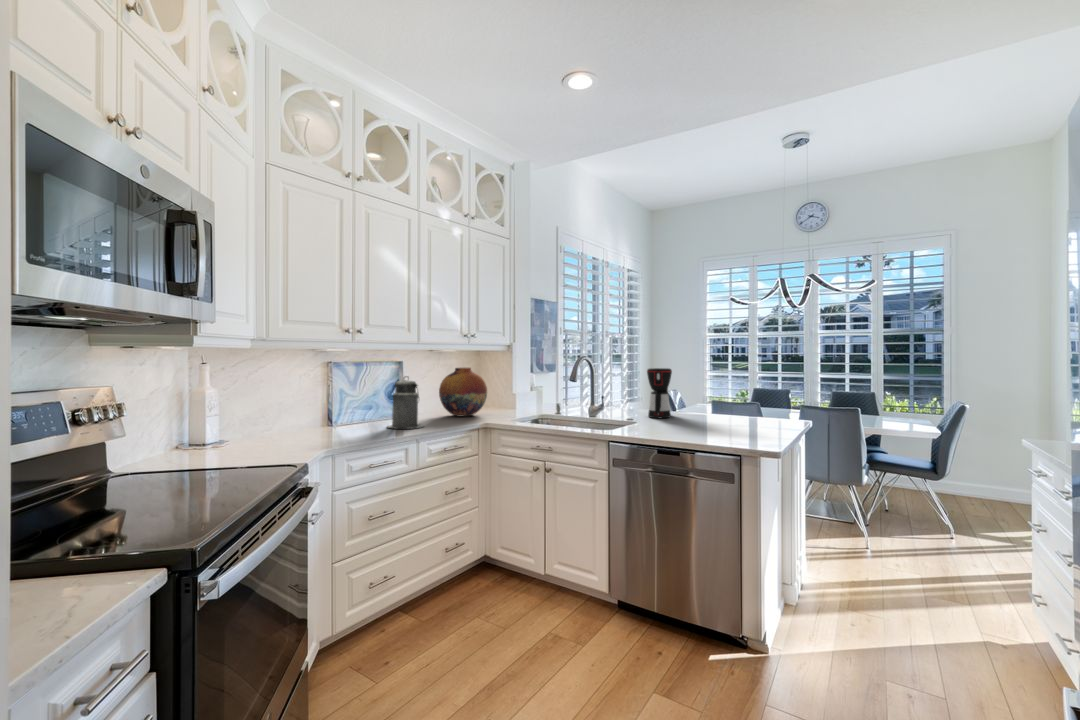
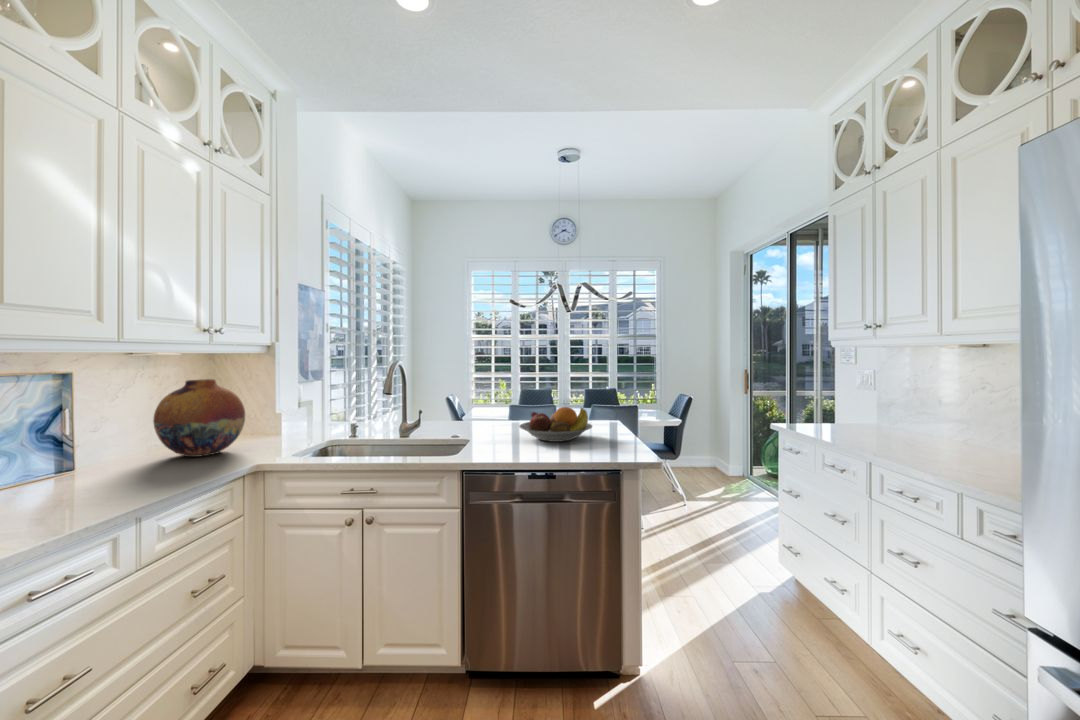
coffee maker: present [647,368,672,418] -> none [467,374,495,431]
canister: present [388,377,424,429] -> none [45,401,137,503]
fruit bowl: none [679,400,749,430] -> present [519,407,592,442]

